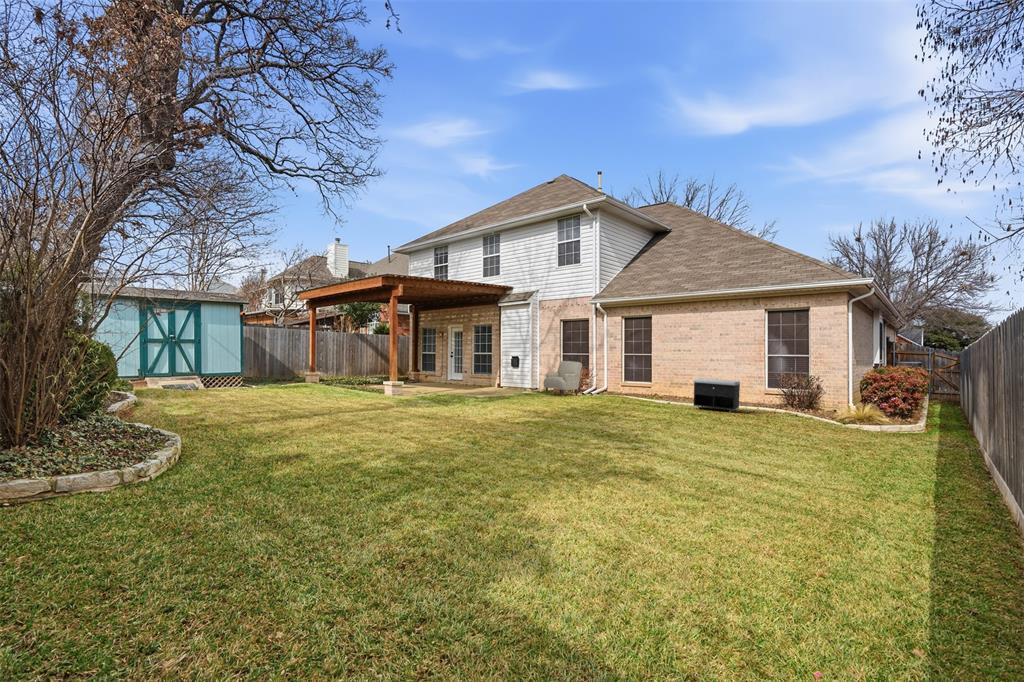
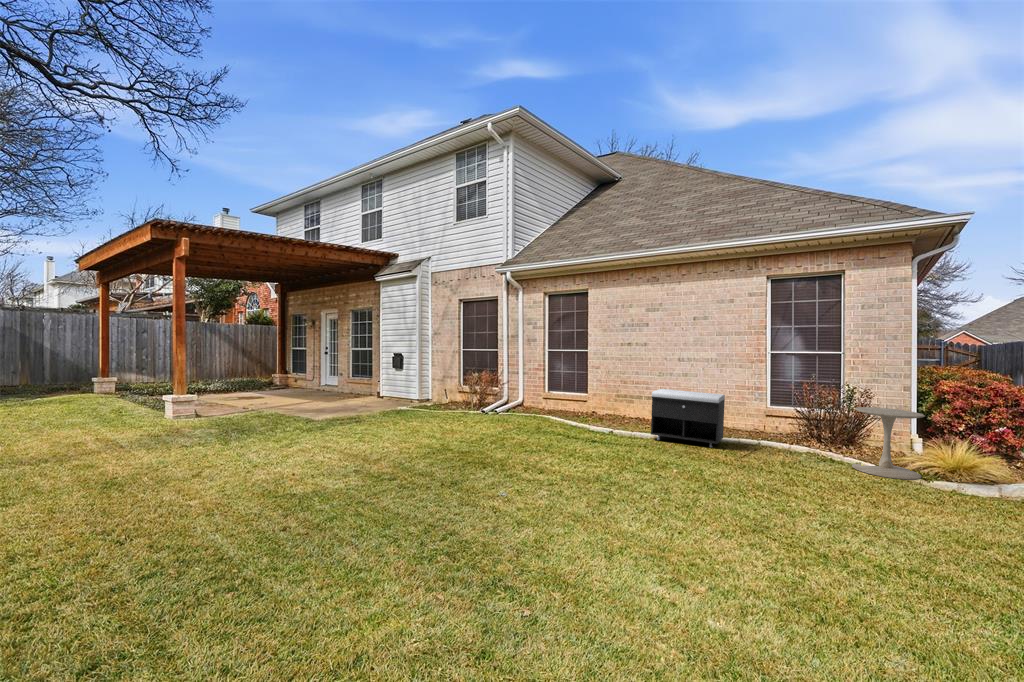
chair: present [544,361,582,396] -> none [427,360,486,416]
pedestal table: none [811,387,849,425] -> present [852,407,925,480]

